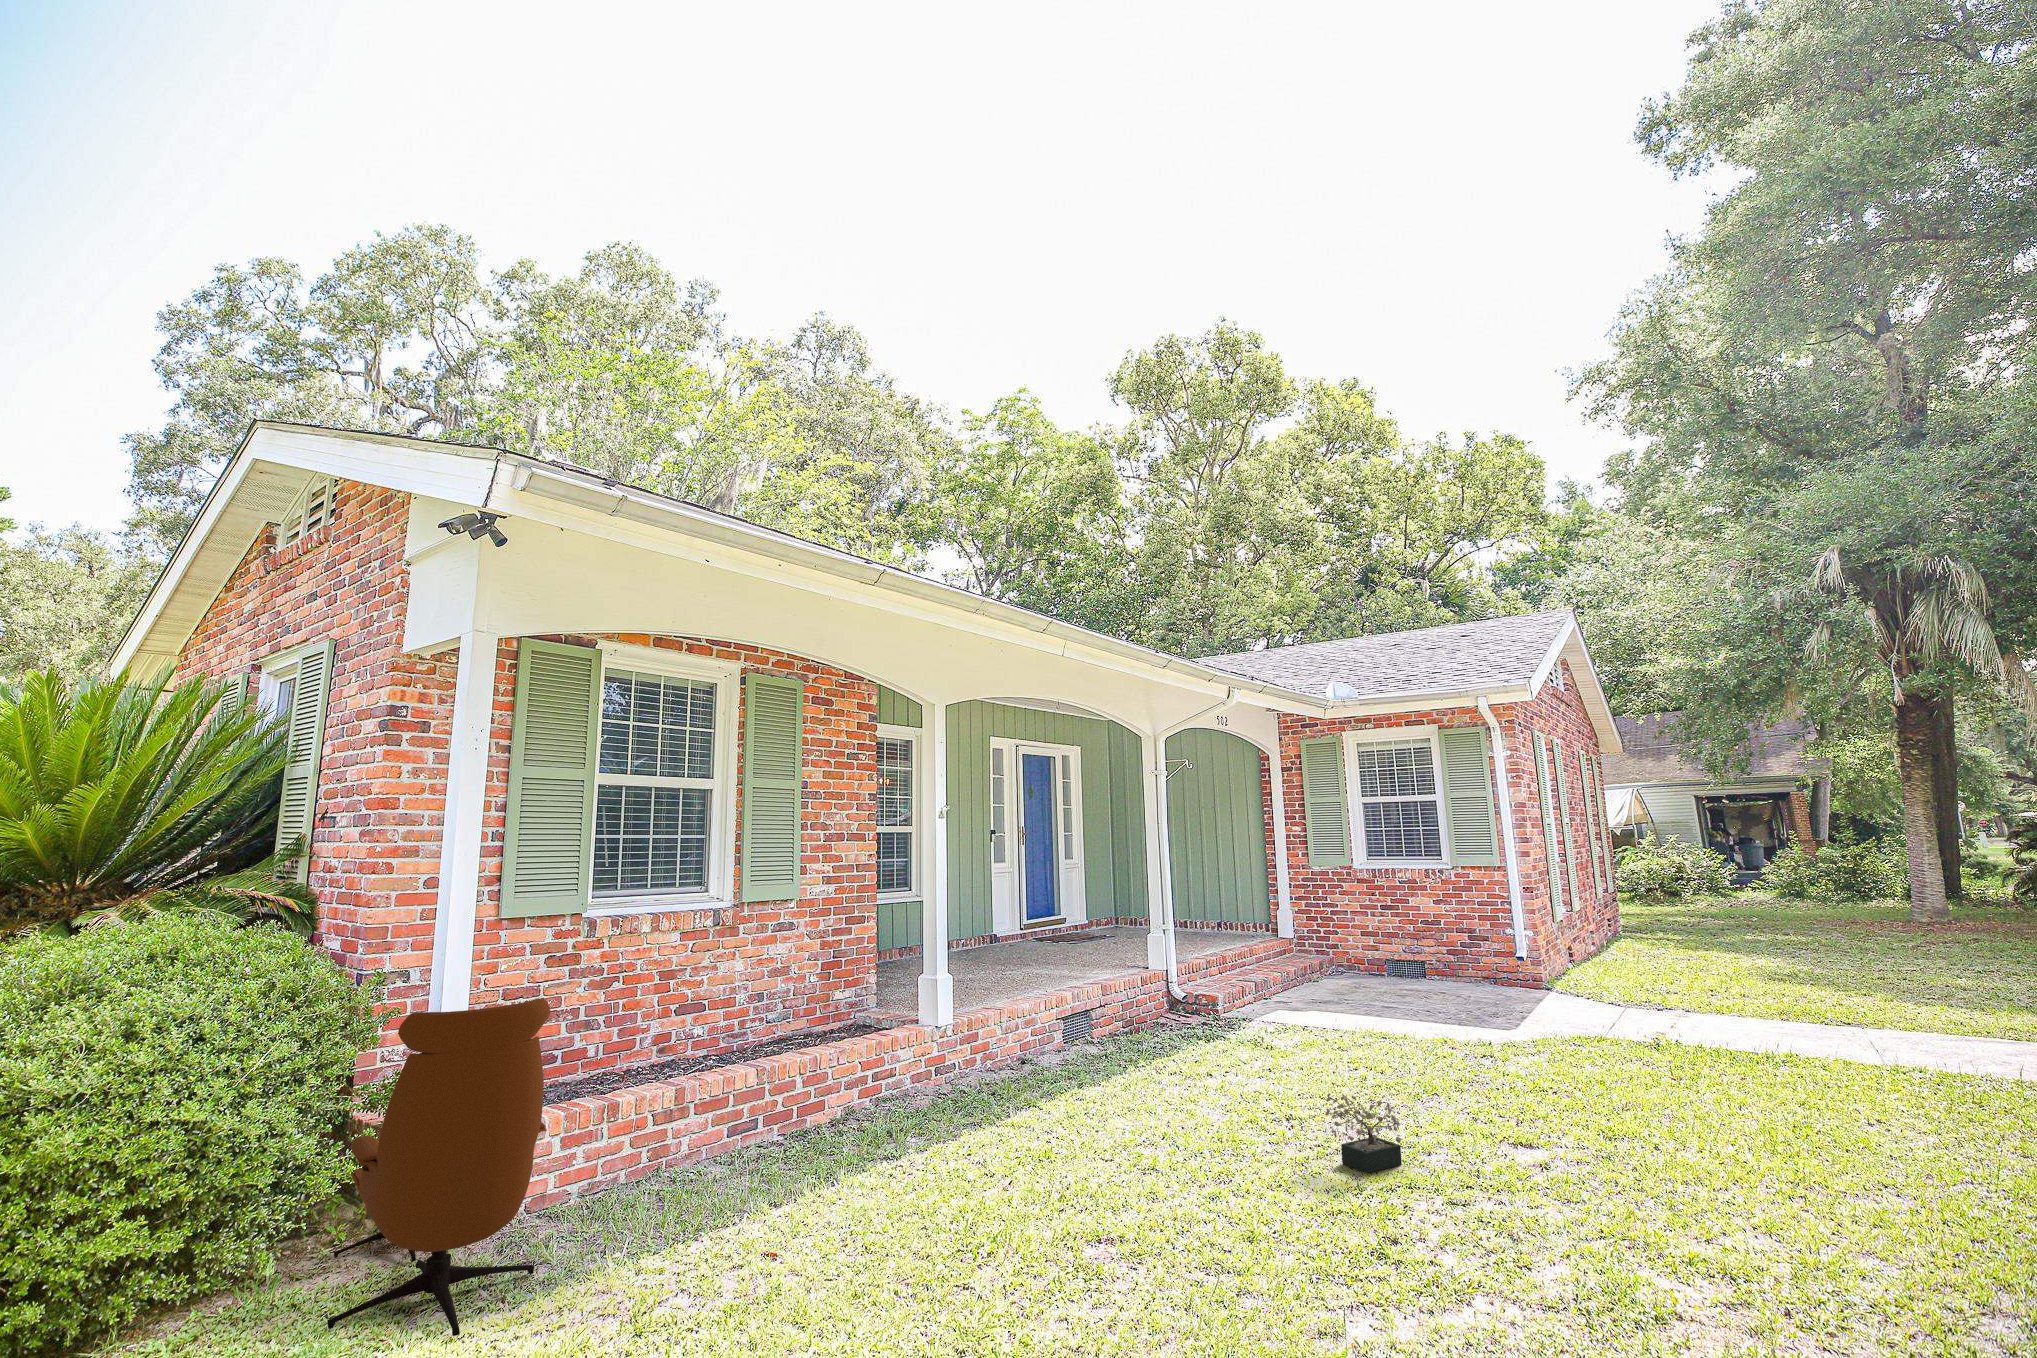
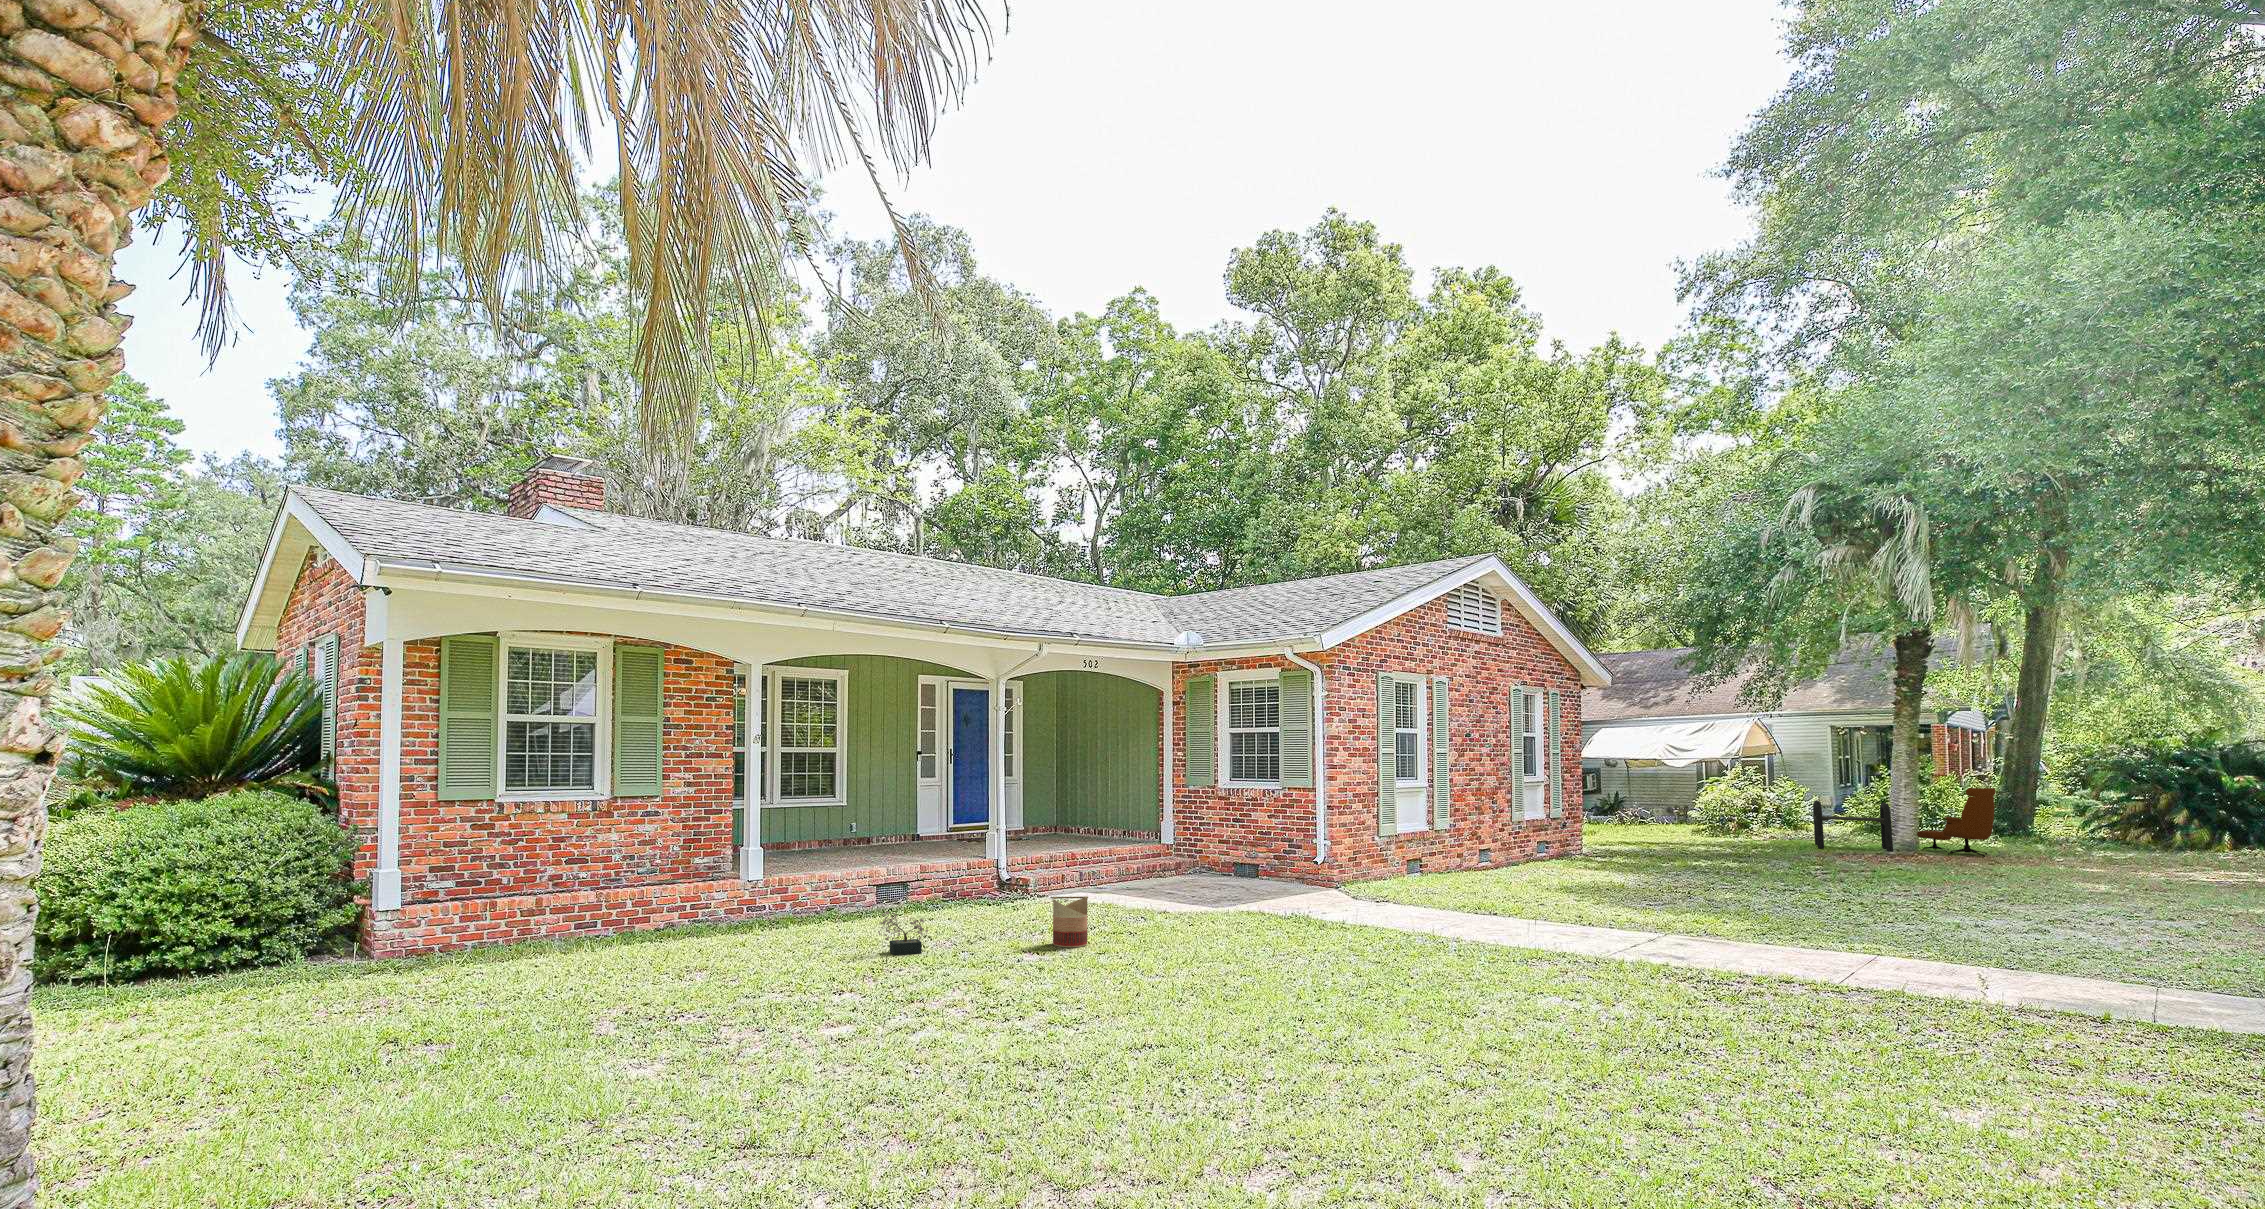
bench: none [1801,870,1898,920] -> present [1813,800,1893,852]
lounge chair: present [327,998,550,1336] -> present [1917,788,1996,857]
basket: none [1528,1045,1595,1132] -> present [1053,896,1088,947]

